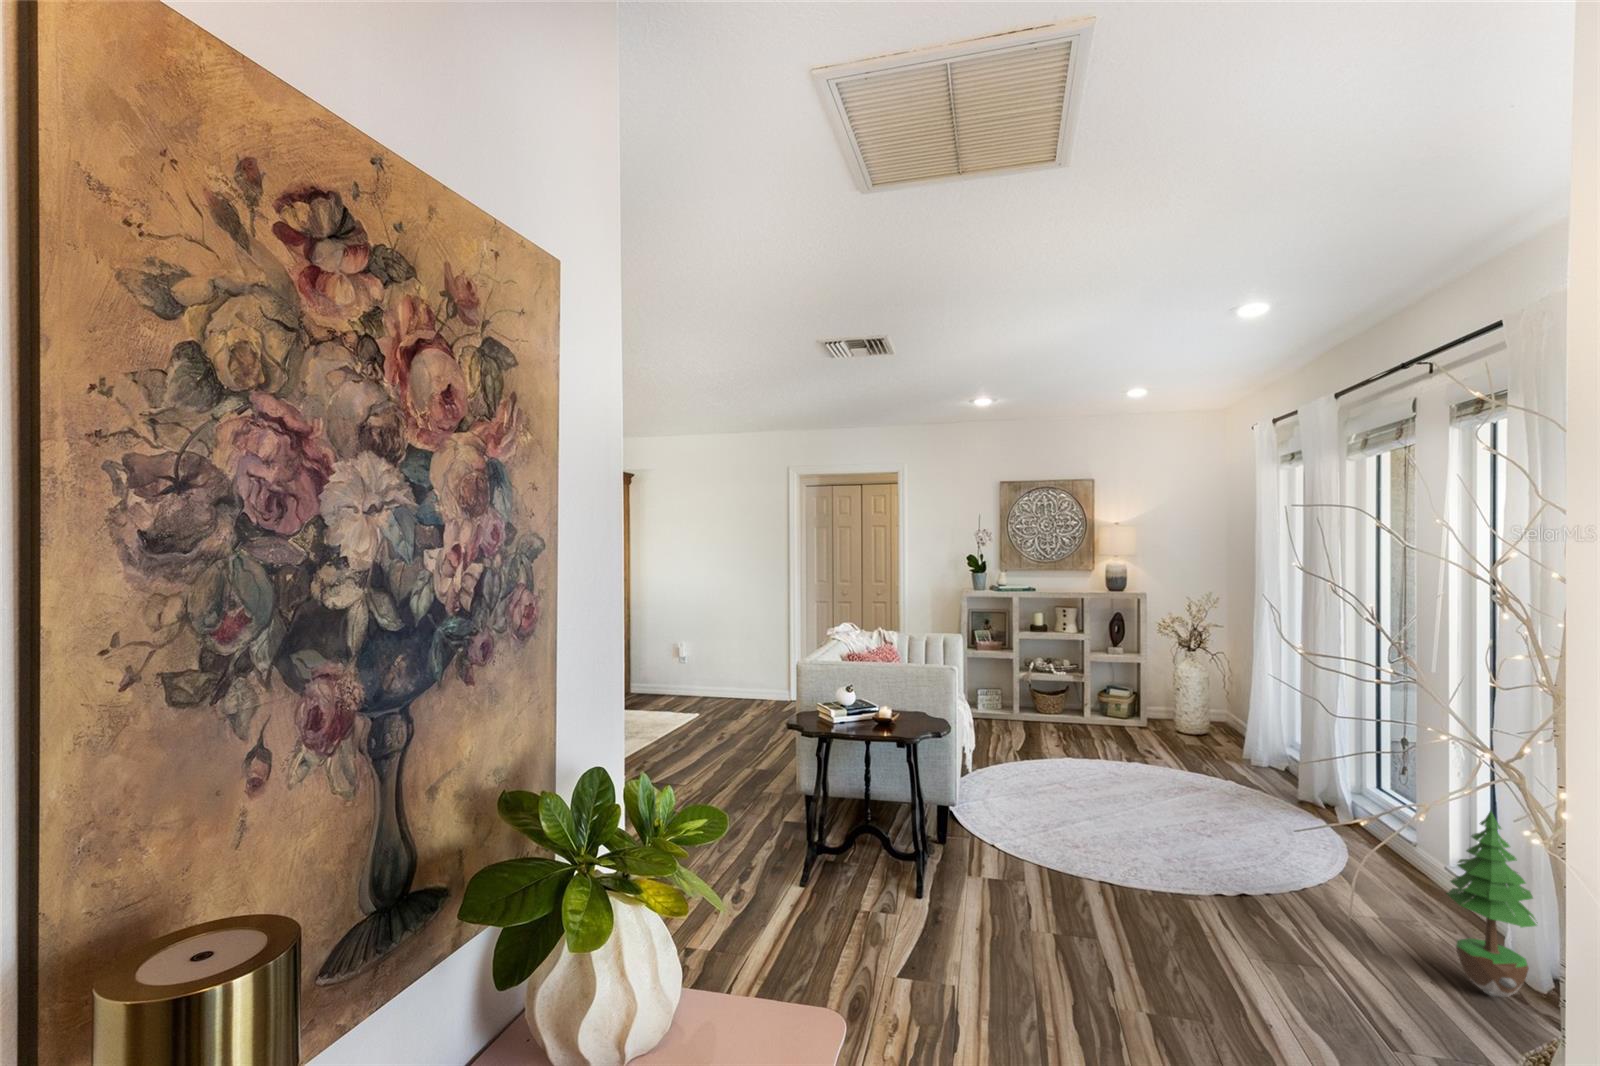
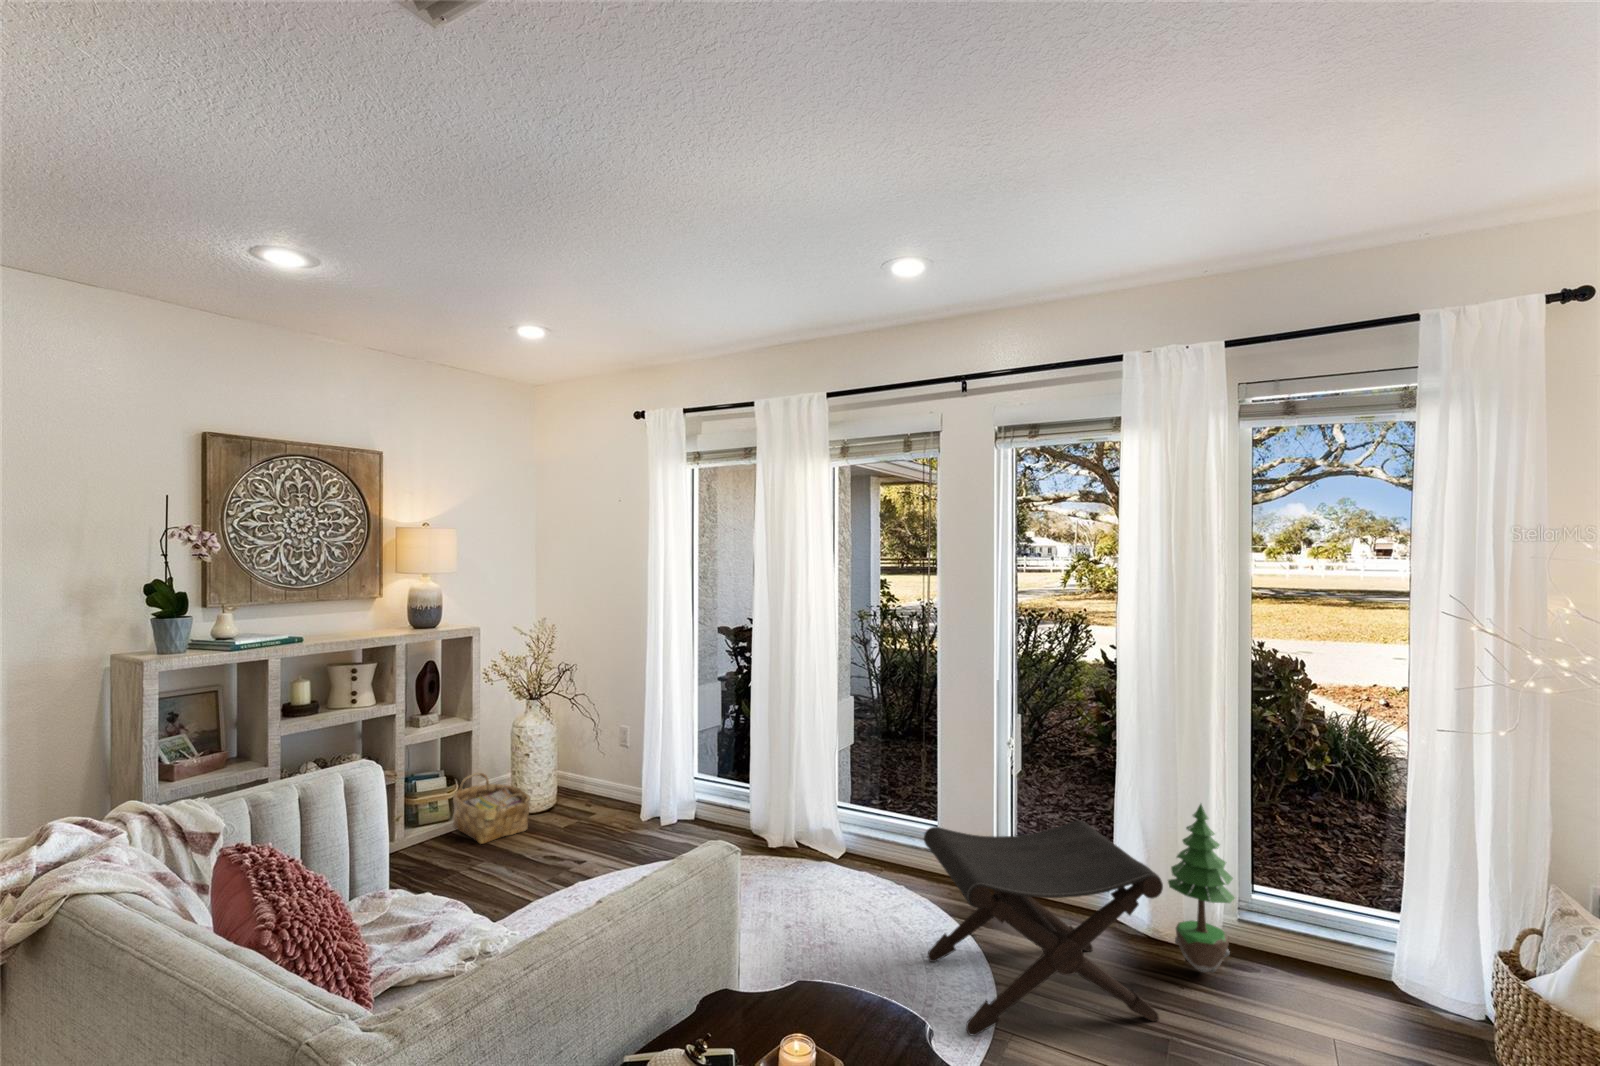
woven basket: none [1120,692,1167,737] -> present [453,773,530,844]
footstool: none [1179,762,1421,960] -> present [924,820,1163,1036]

